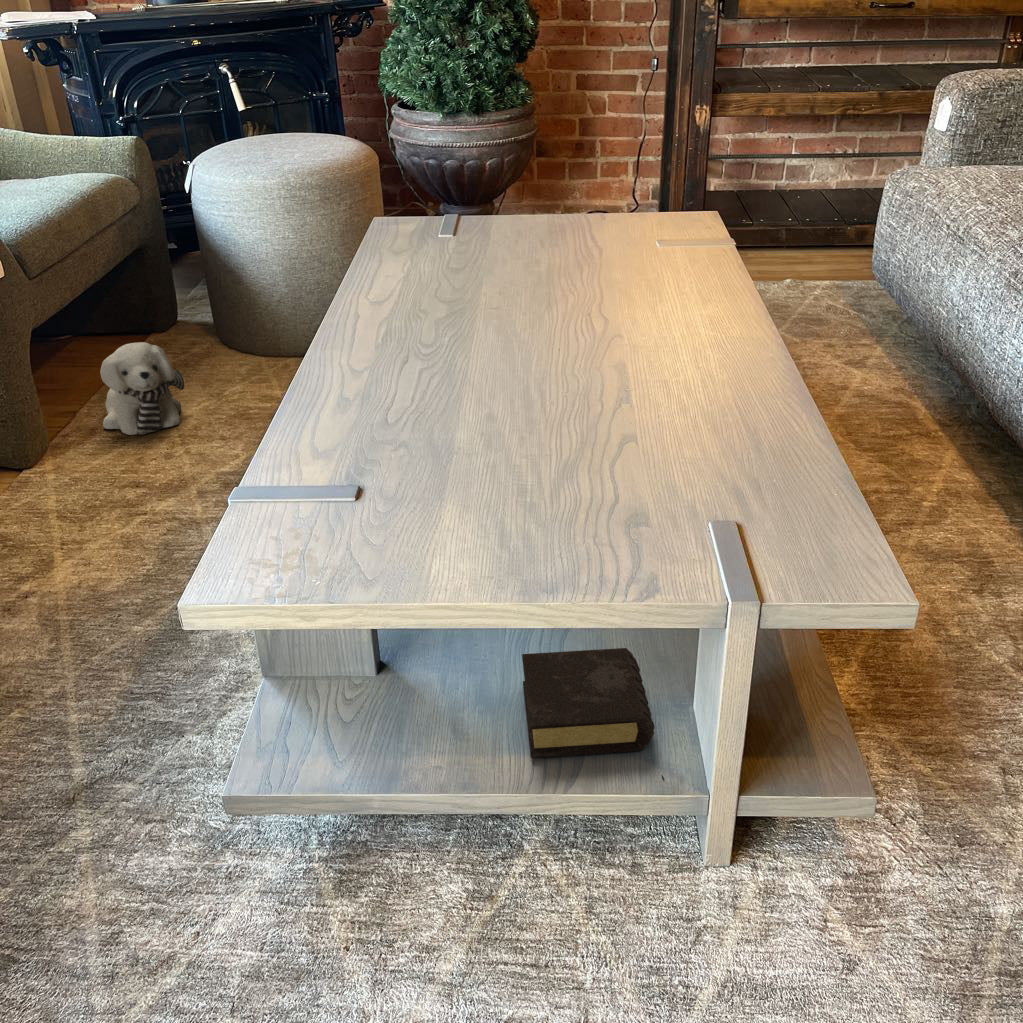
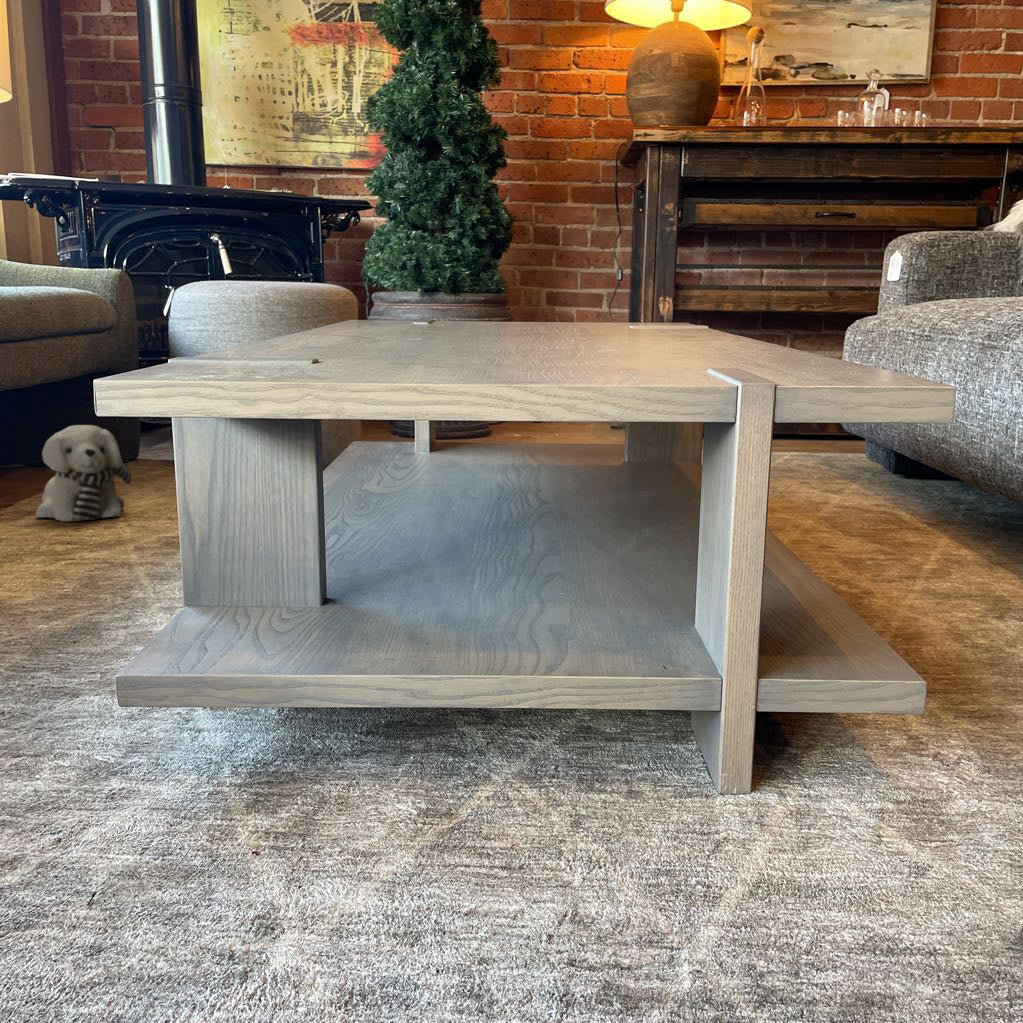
book: present [522,648,655,758] -> none [494,560,653,646]

